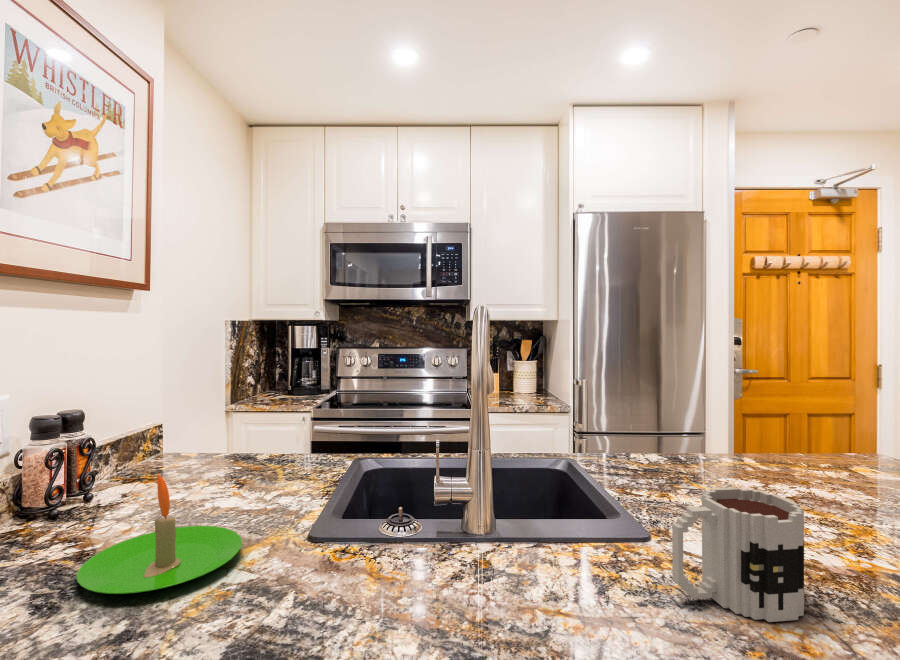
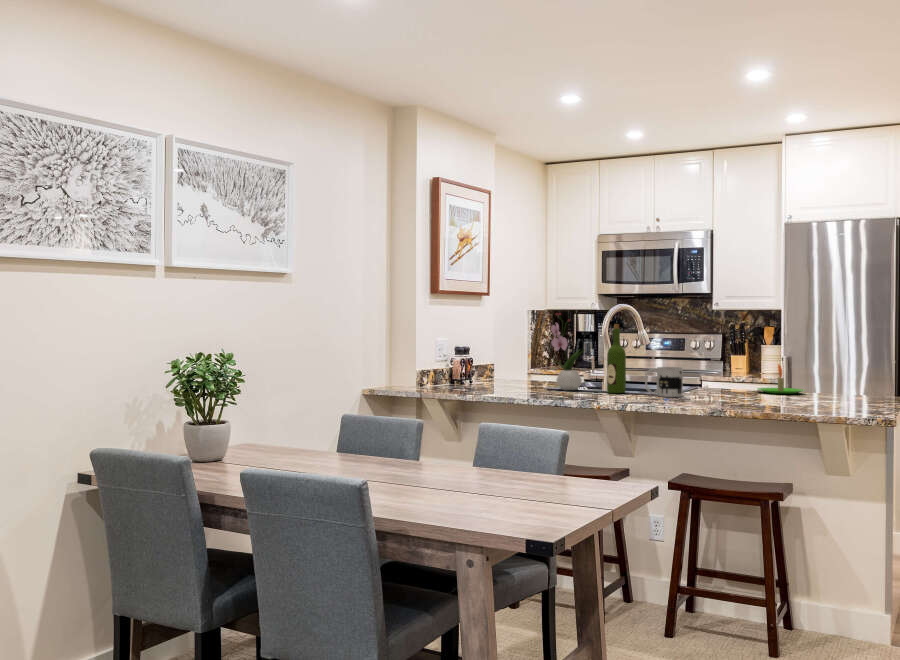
flower arrangement: none [316,319,441,602] -> present [551,313,583,390]
wine bottle: none [527,357,590,606] -> present [607,324,626,393]
candle: present [76,474,242,594] -> present [757,364,804,394]

